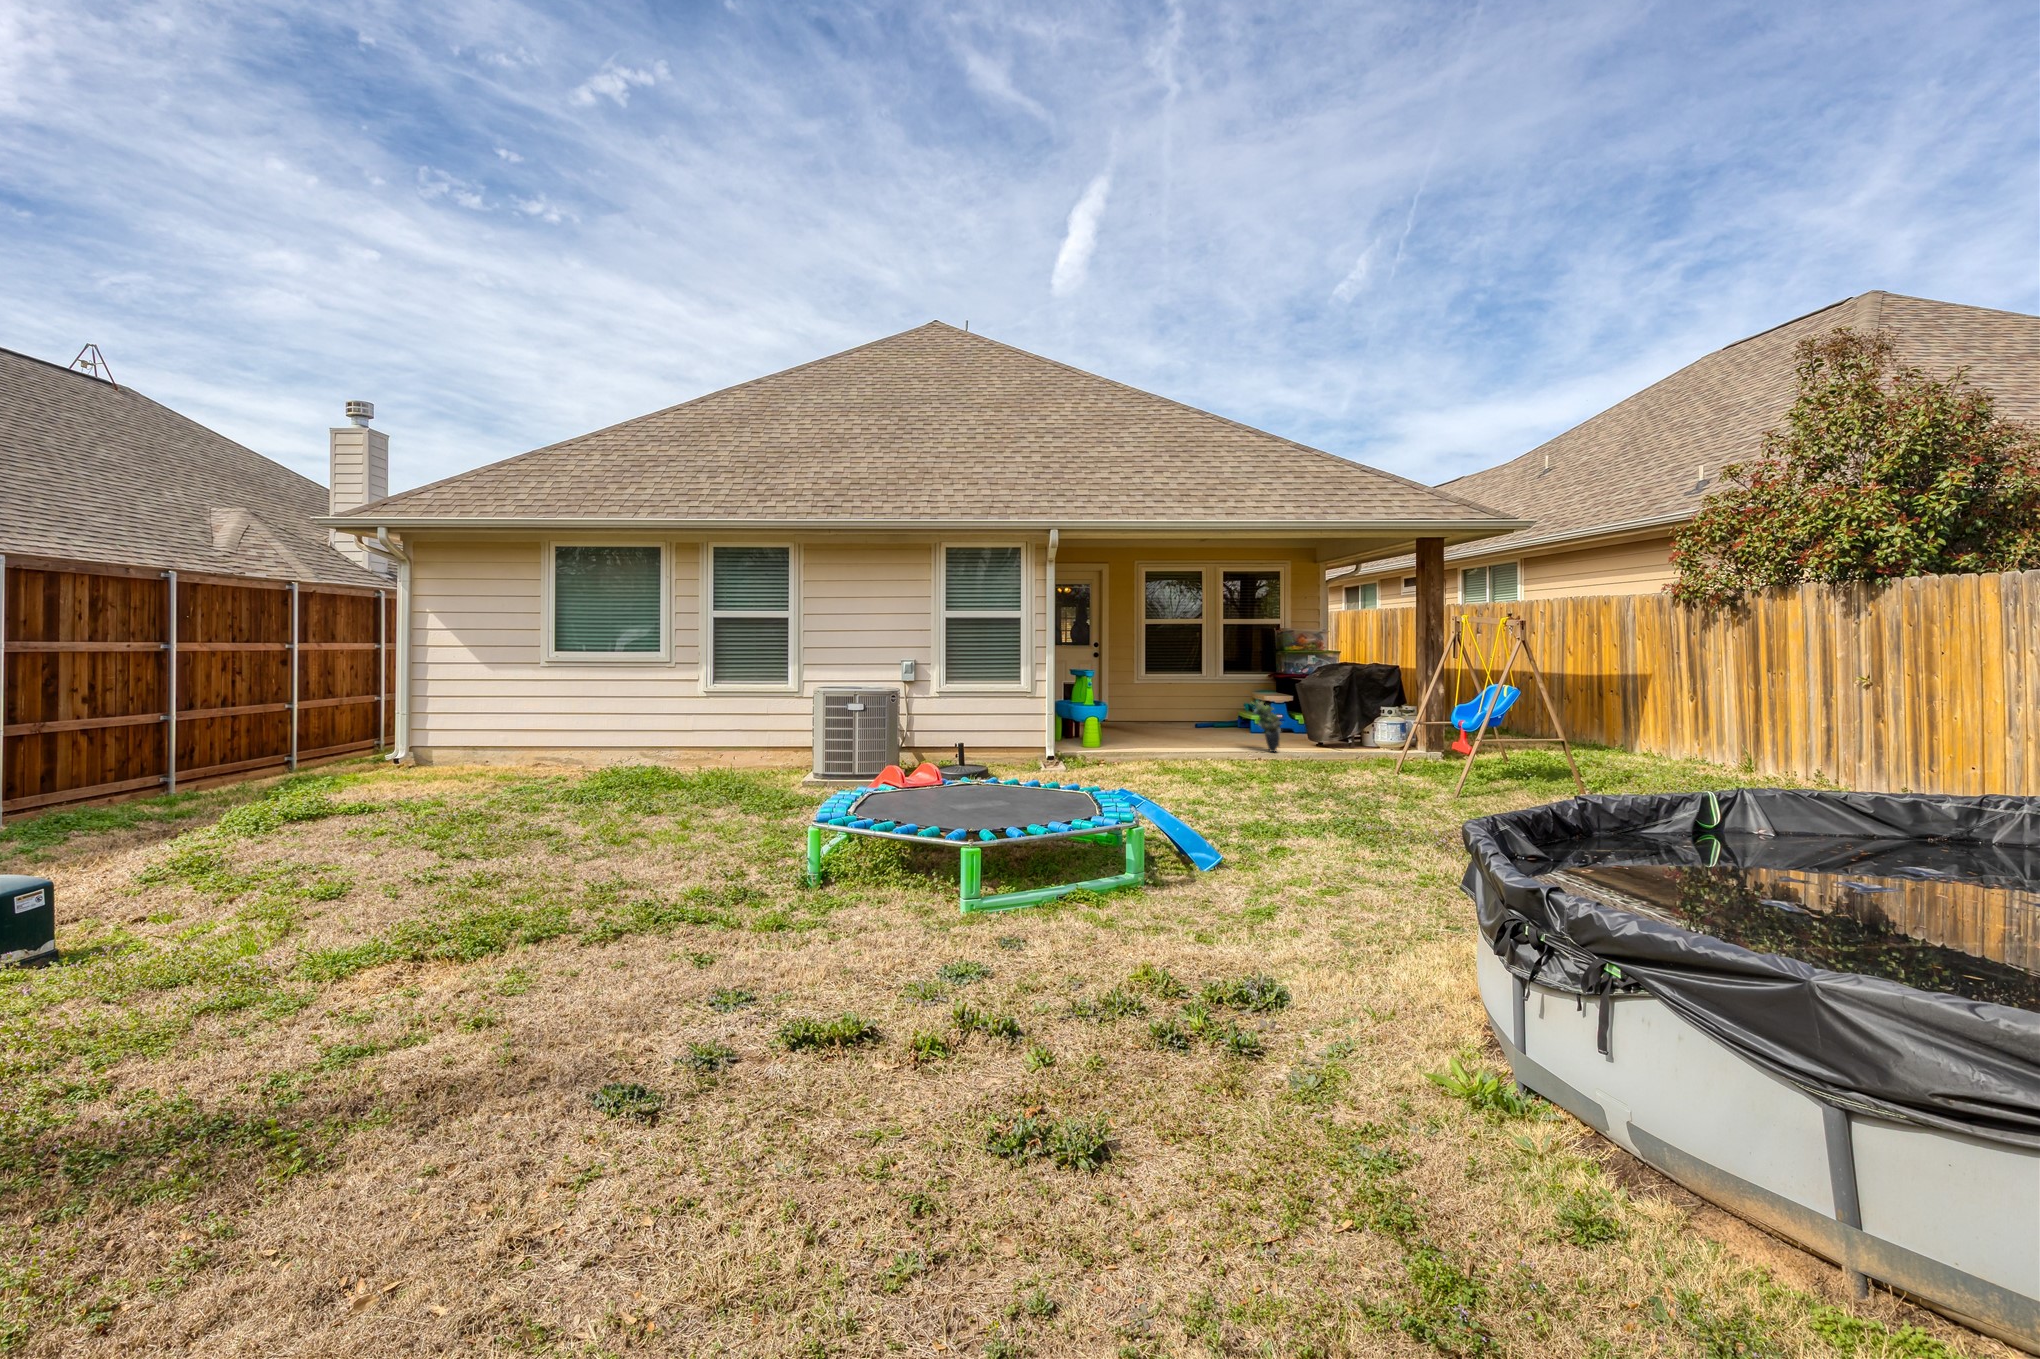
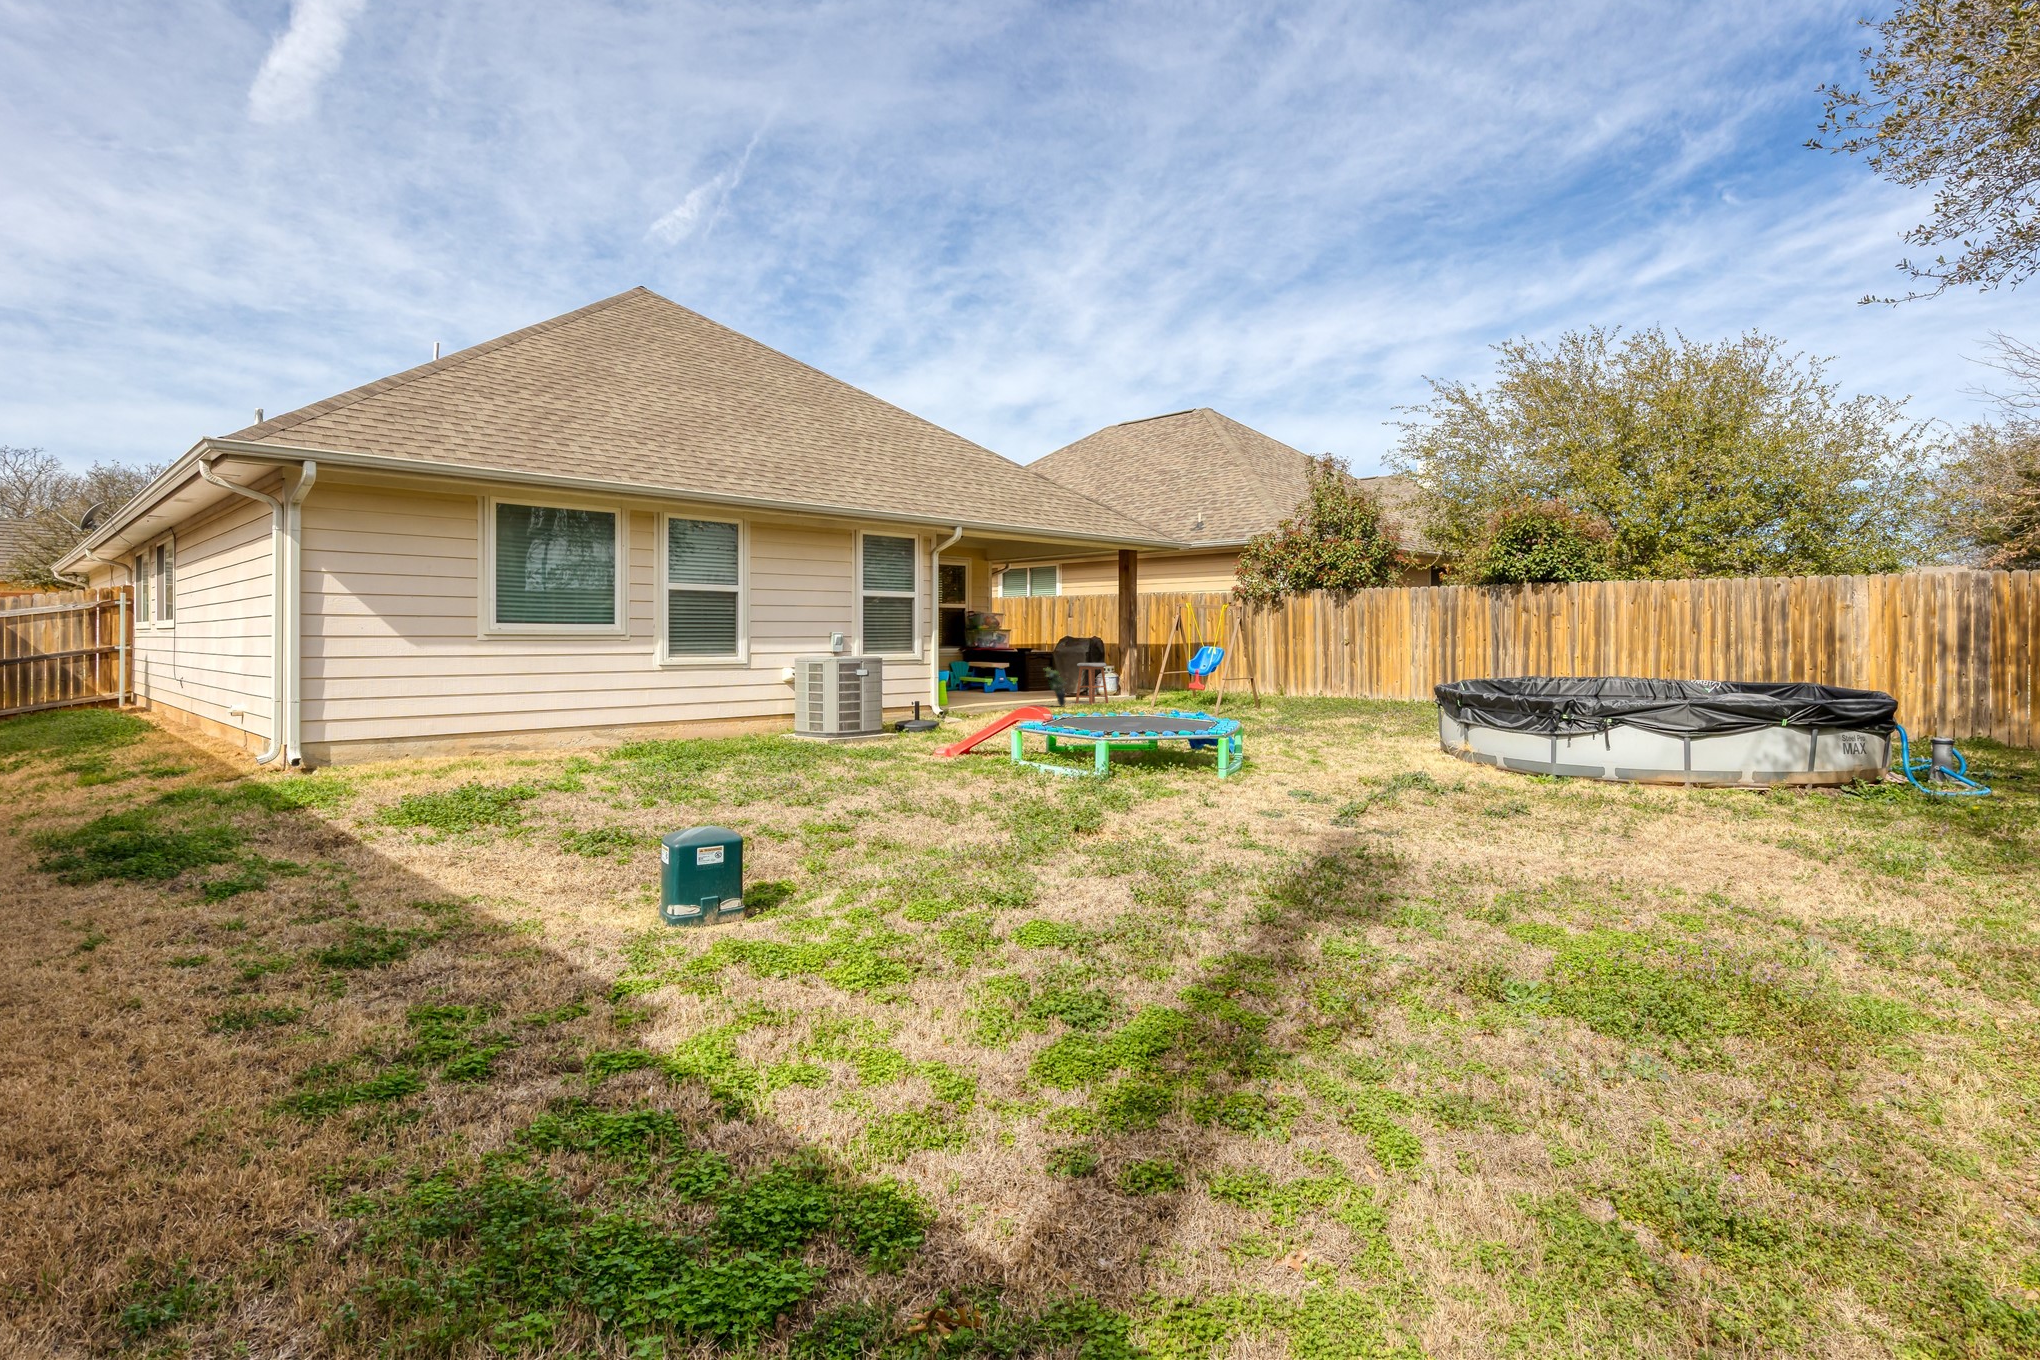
stool: none [1325,695,1372,751] -> present [1076,663,1108,704]

